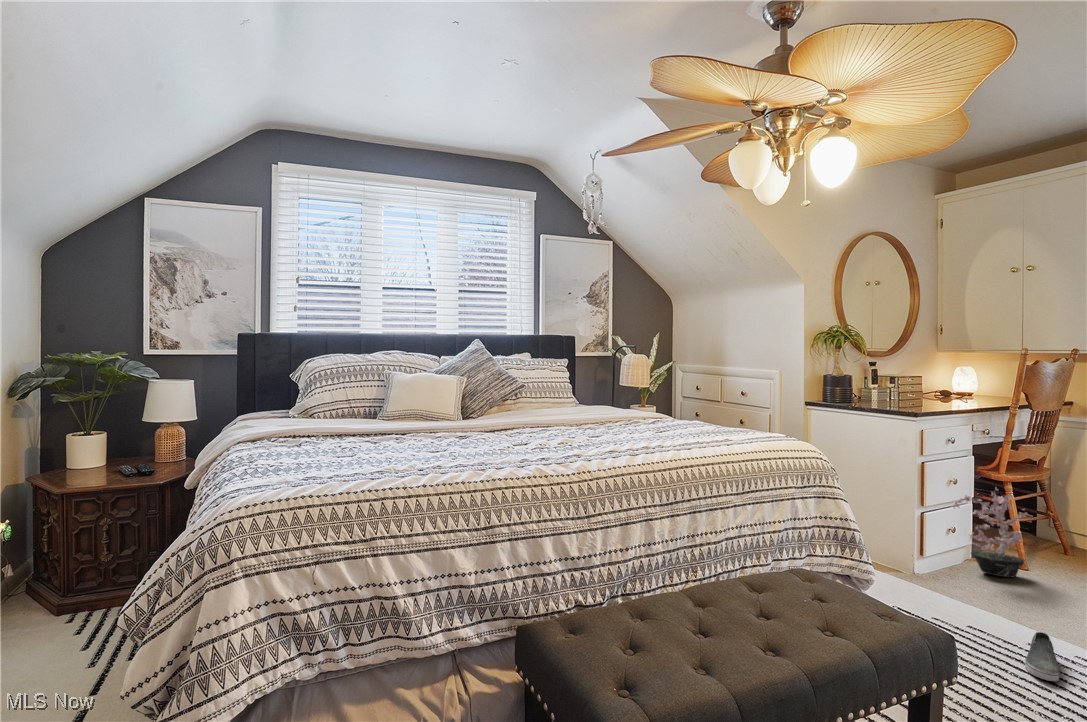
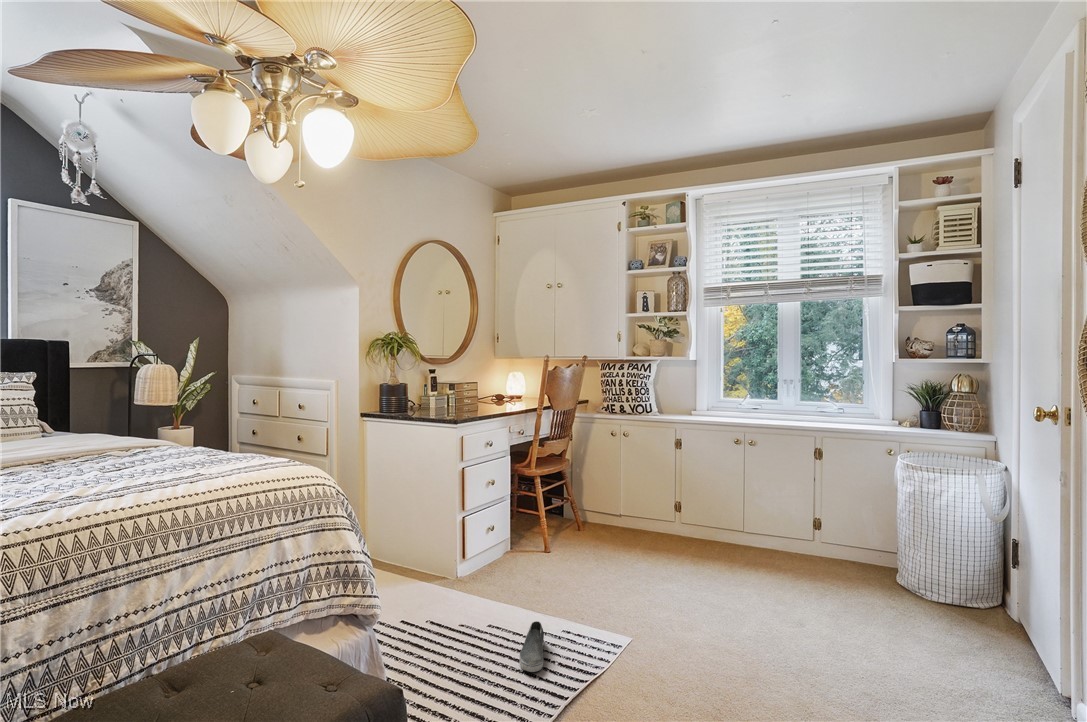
potted plant: present [952,487,1027,577] -> none [485,480,549,564]

